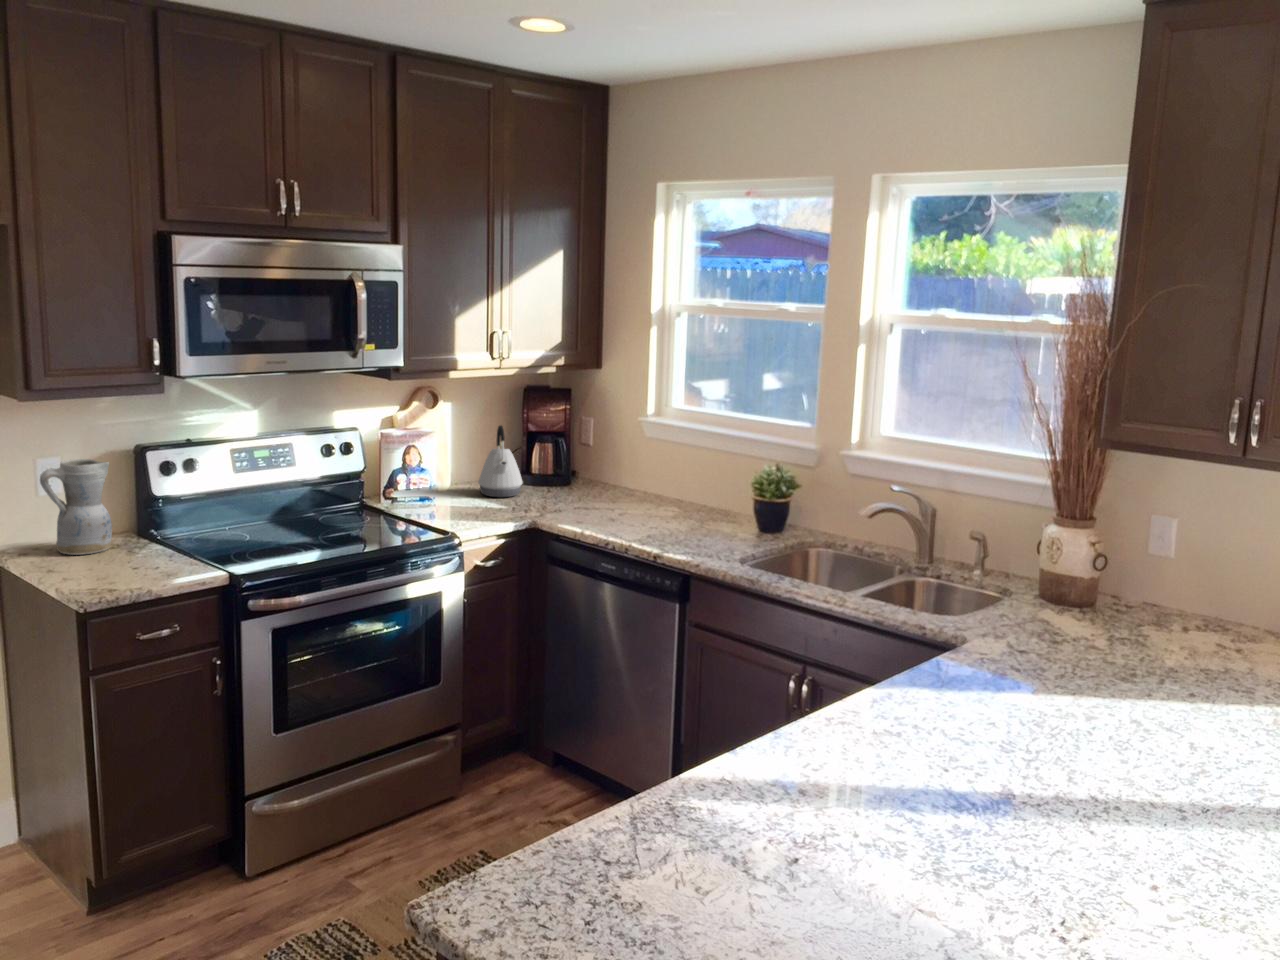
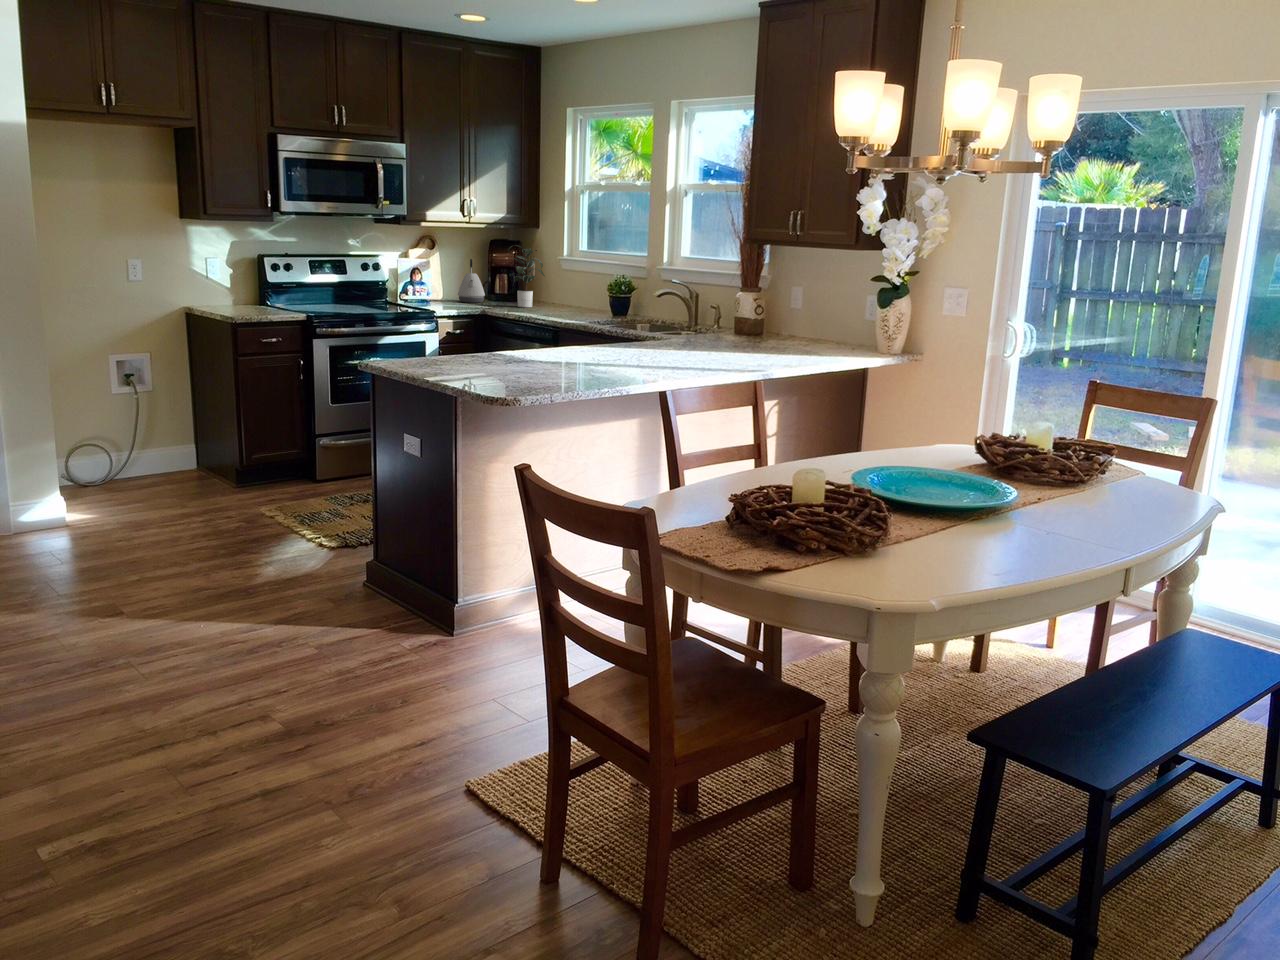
potted plant: none [555,408,641,510] -> present [508,245,545,307]
ceramic pitcher: present [40,459,112,555] -> none [210,258,246,308]

